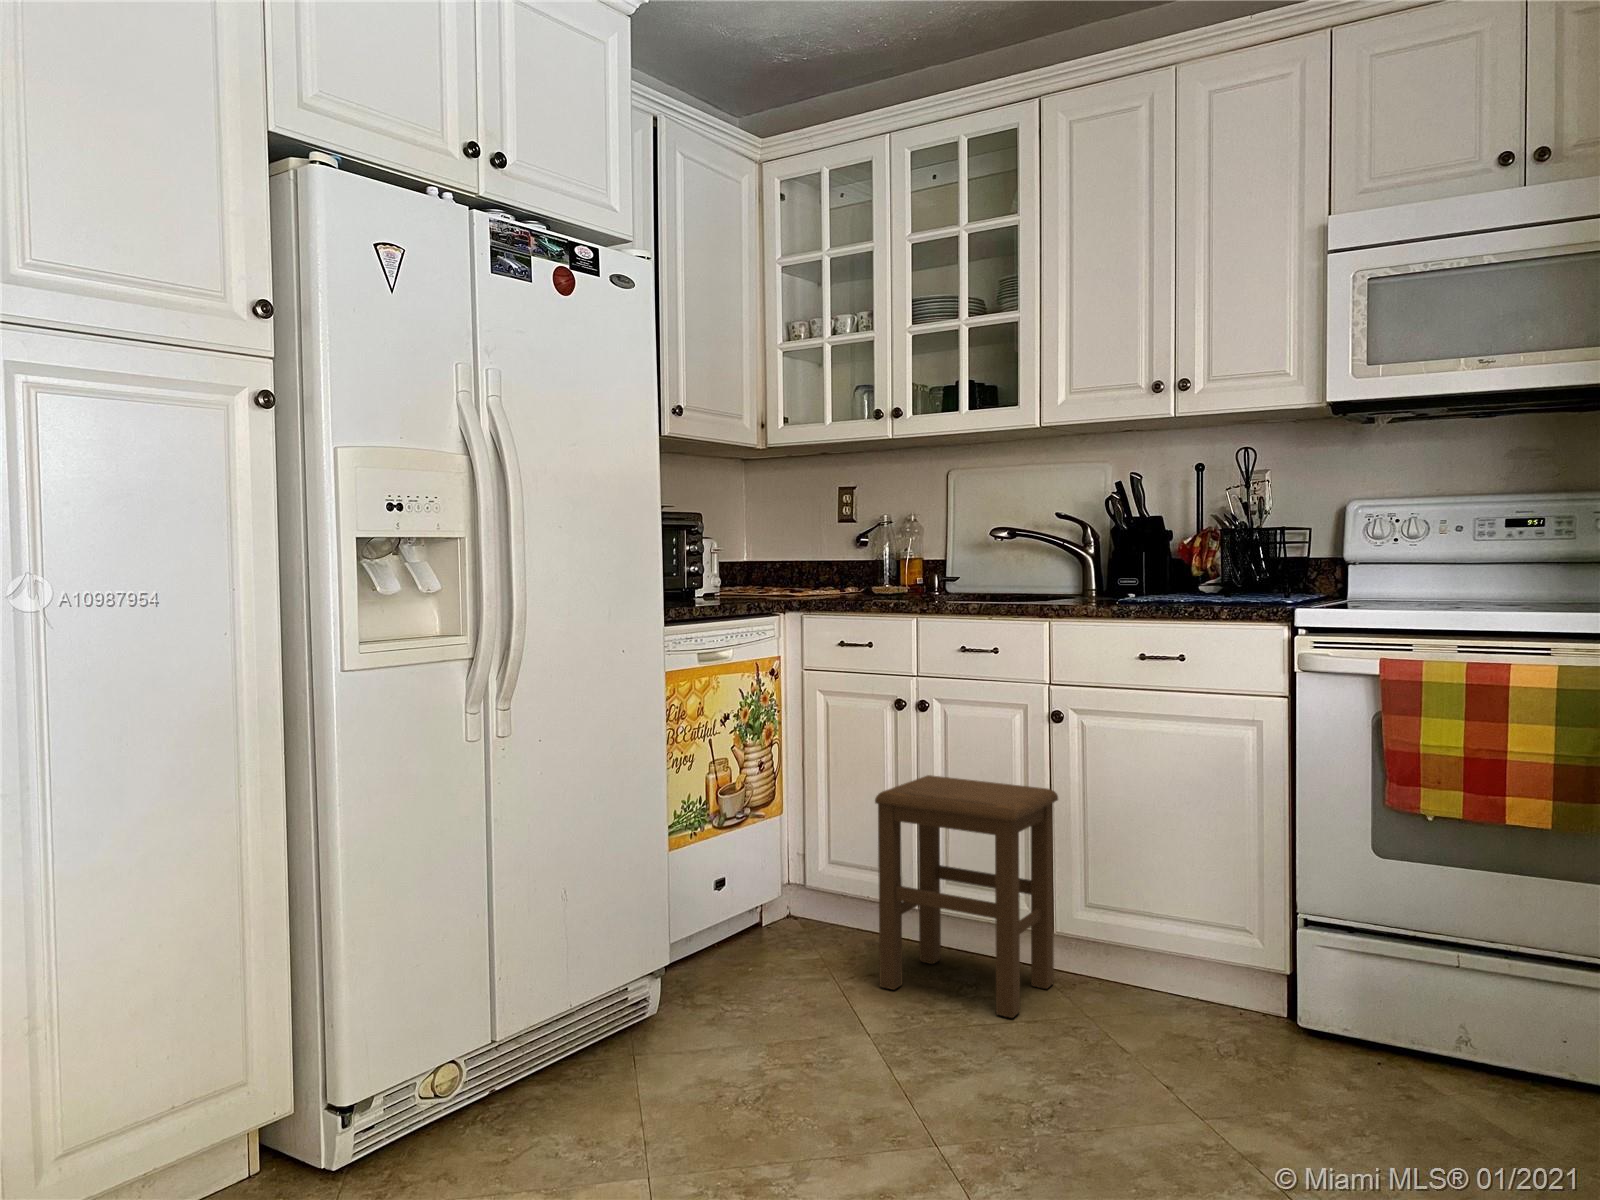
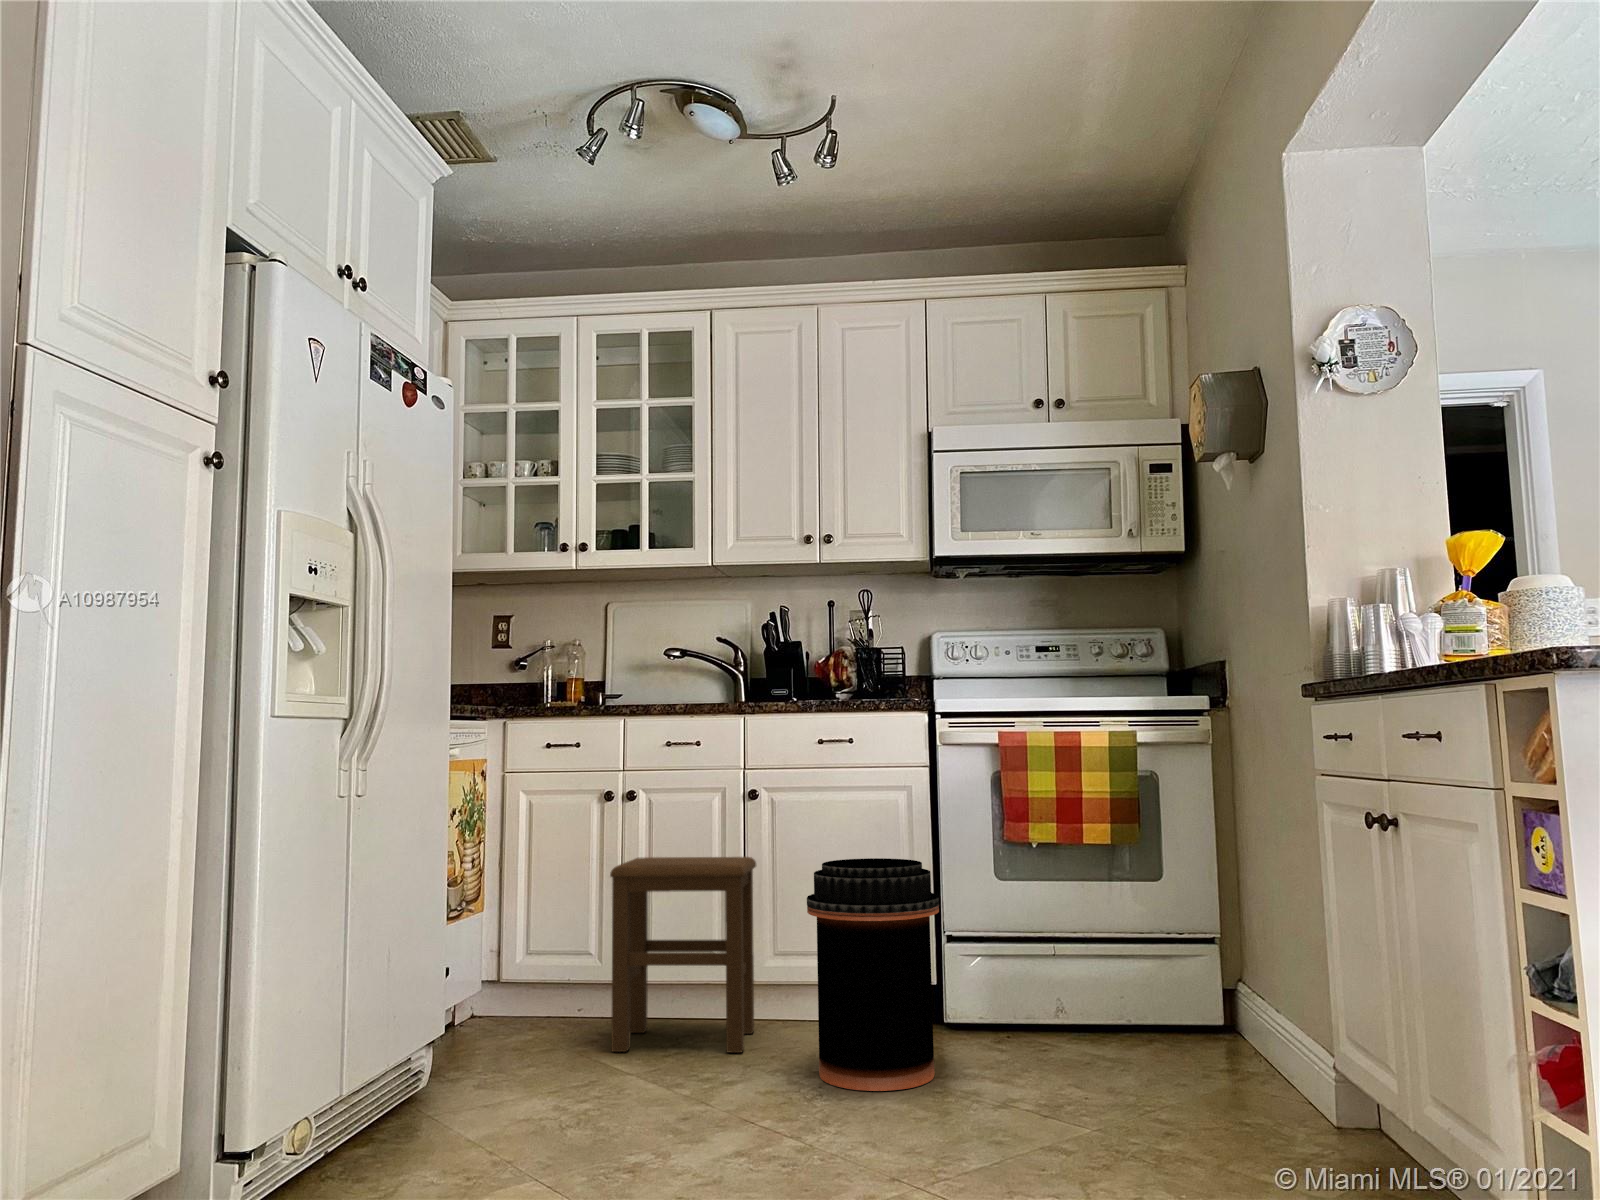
trash can: none [1060,822,1237,1129] -> present [807,858,939,1091]

